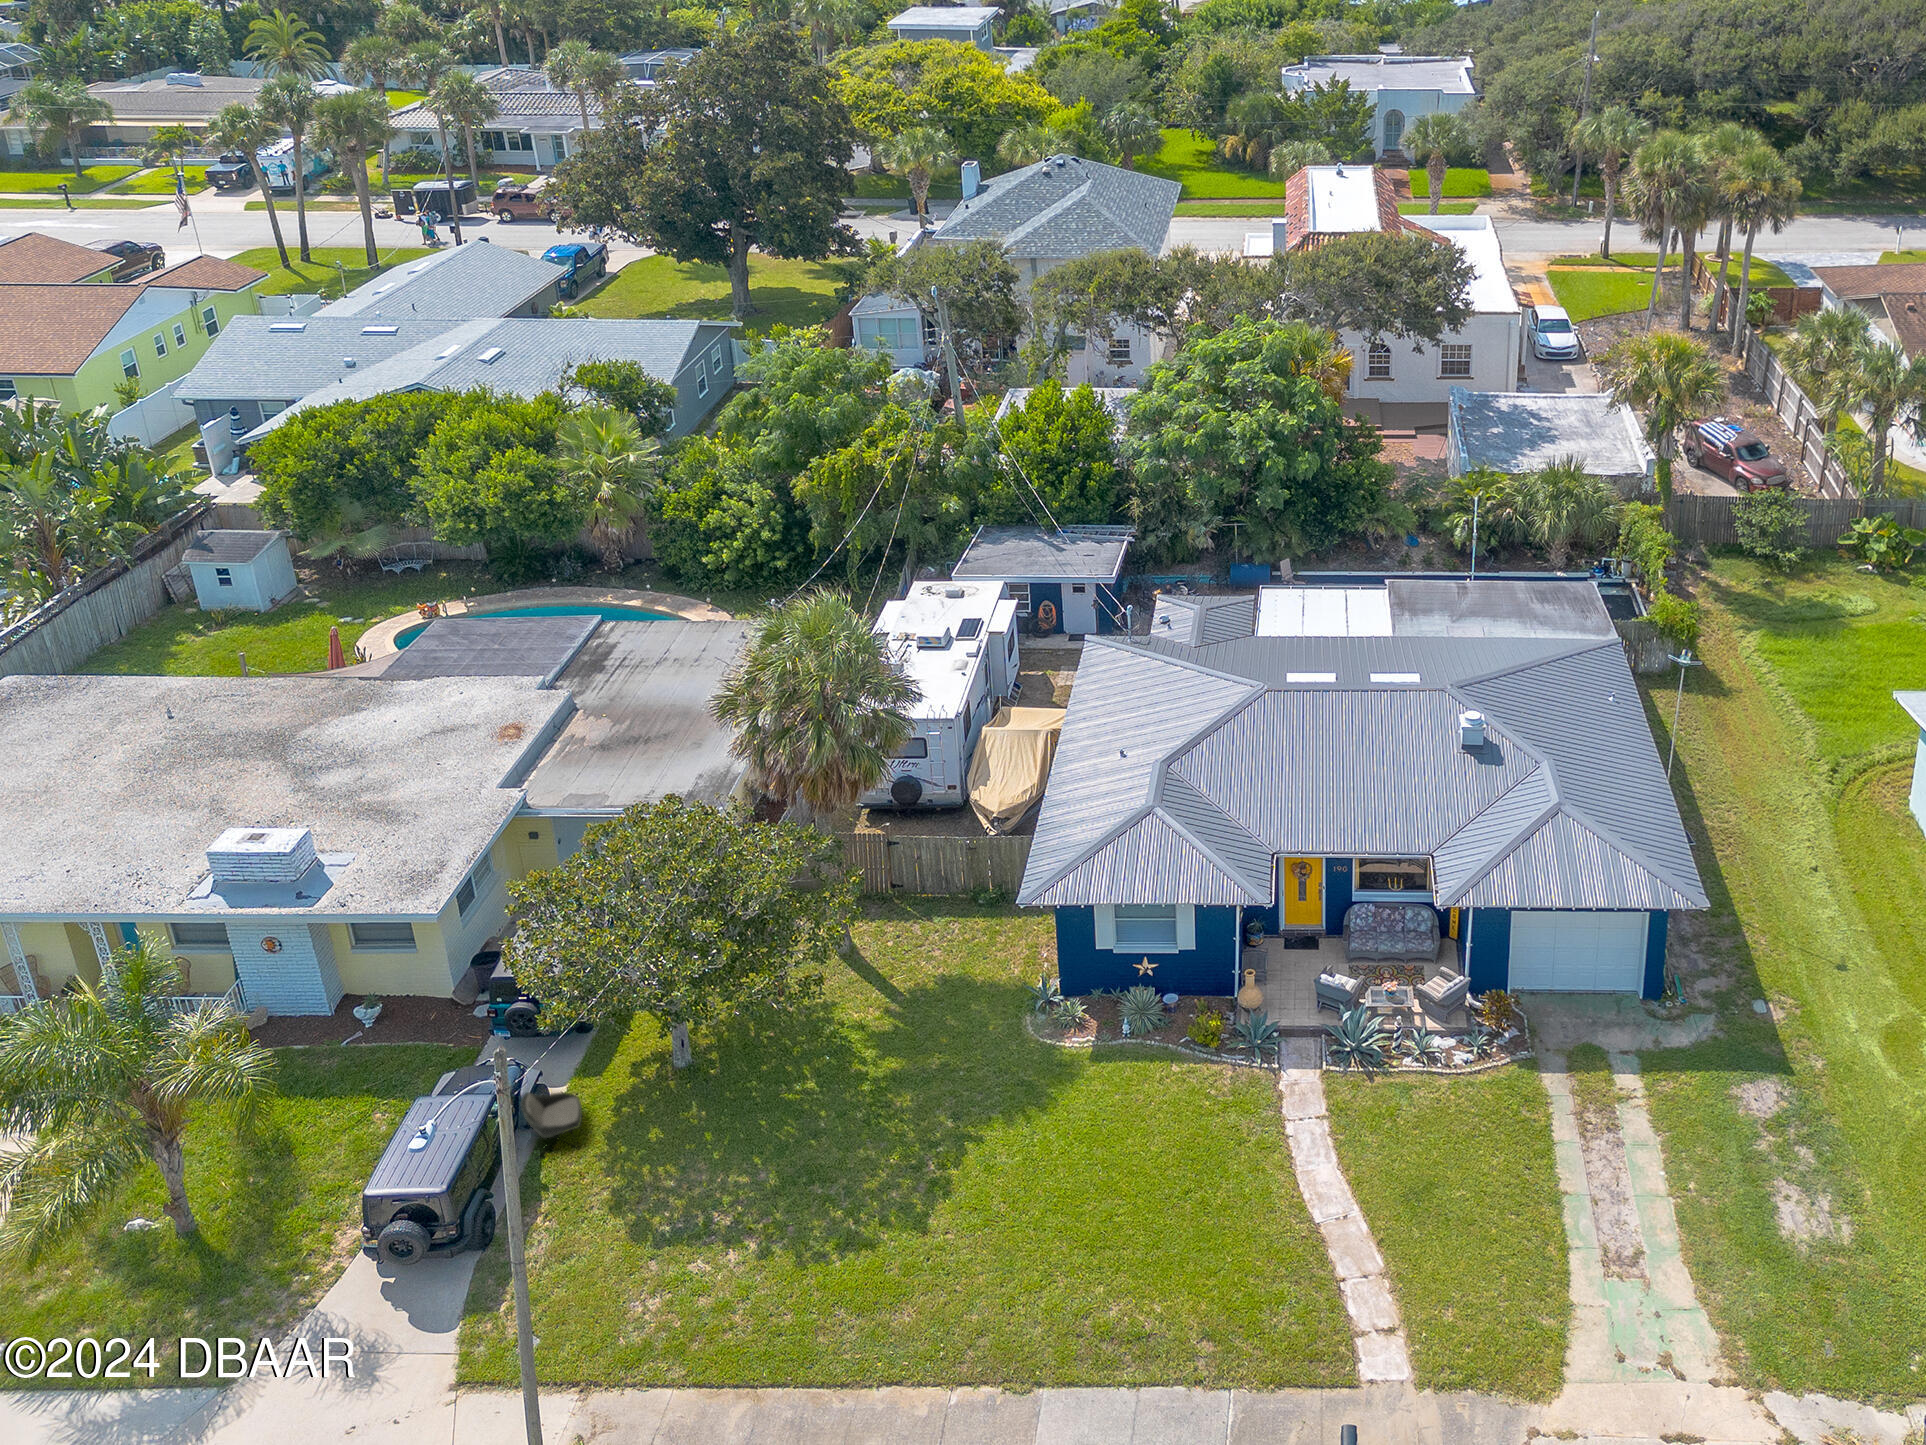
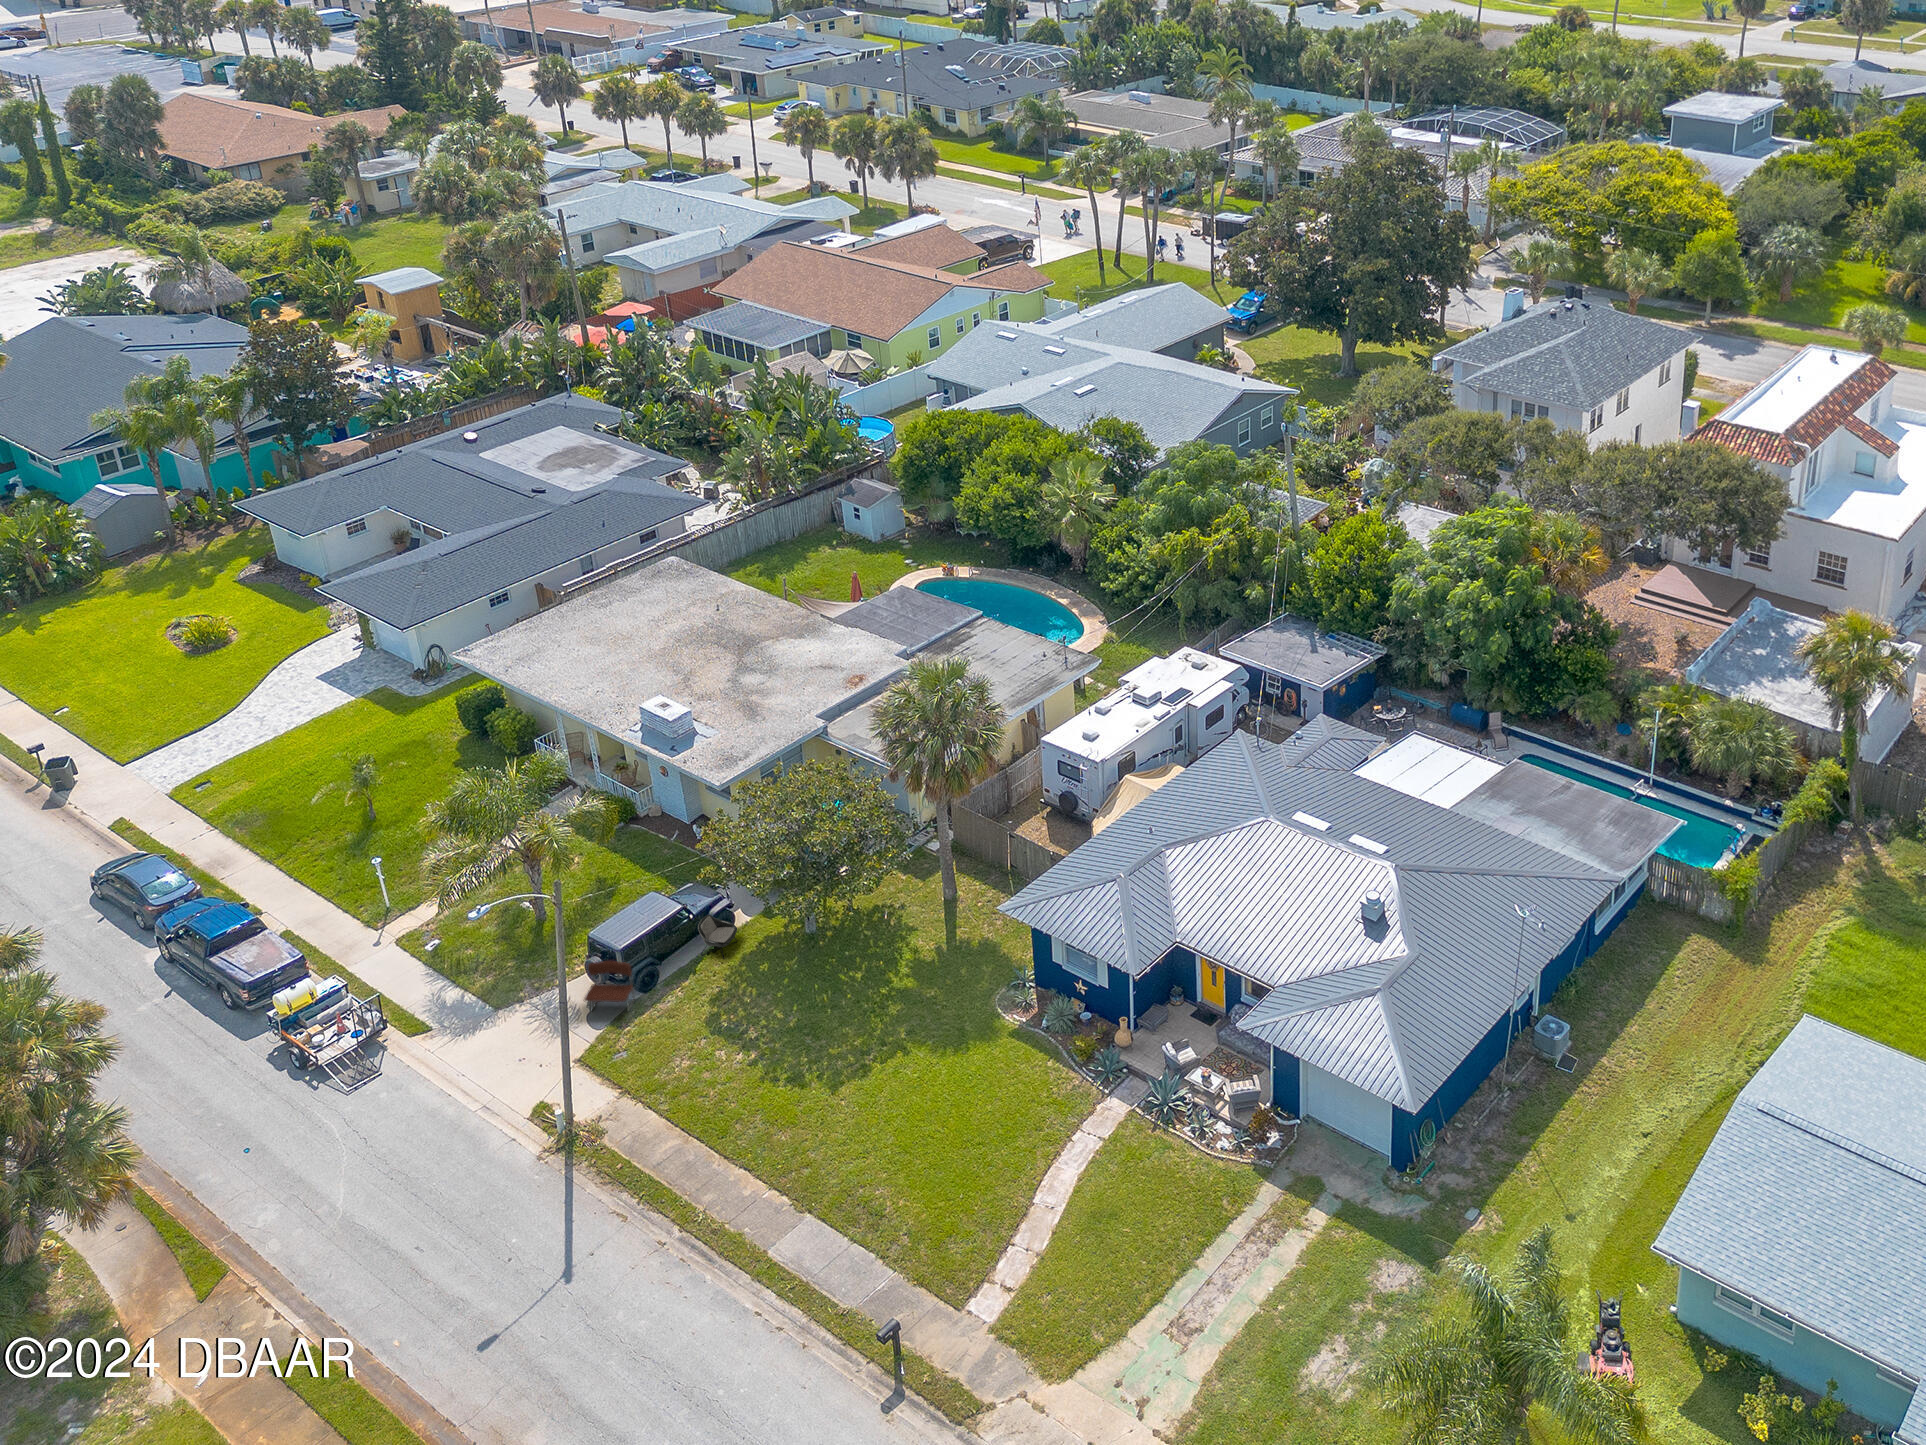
bench: none [382,1202,477,1312] -> present [584,961,635,1011]

